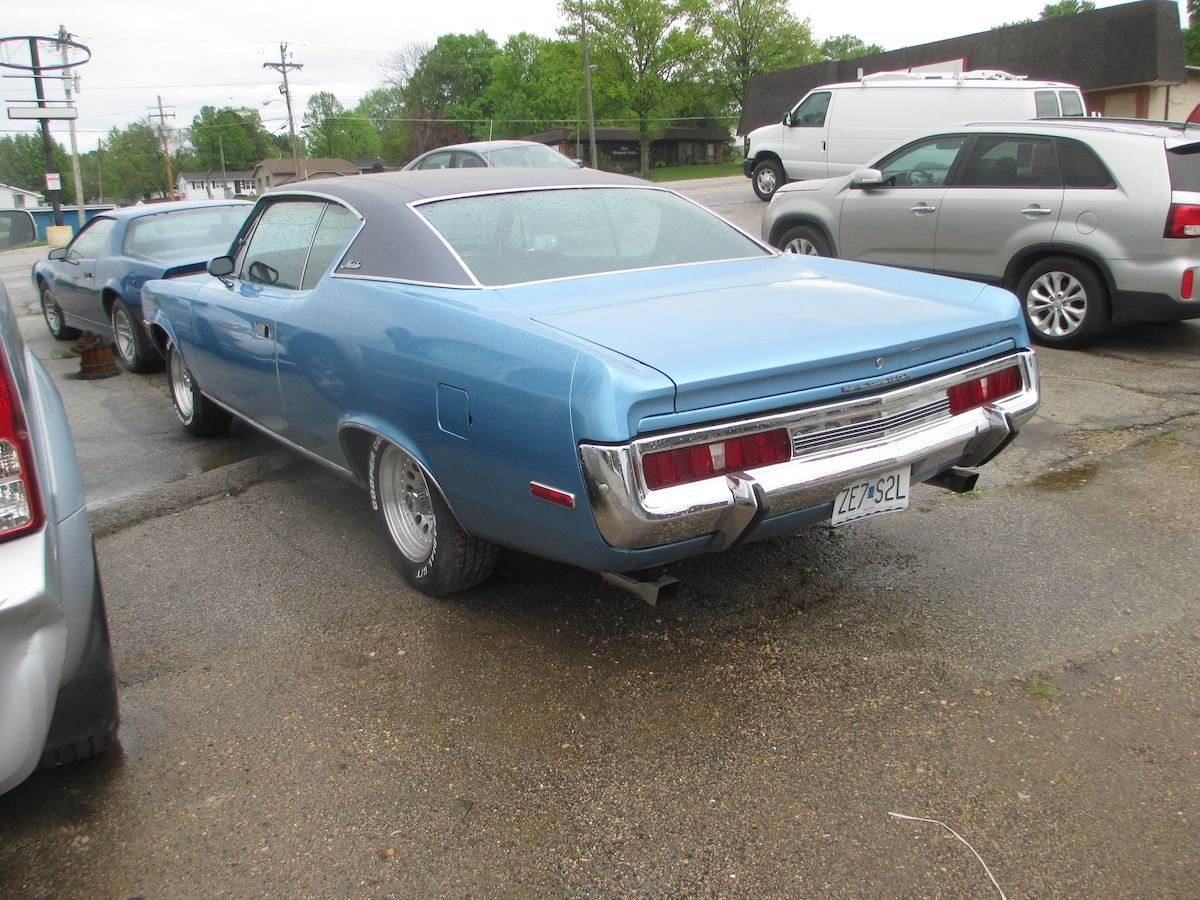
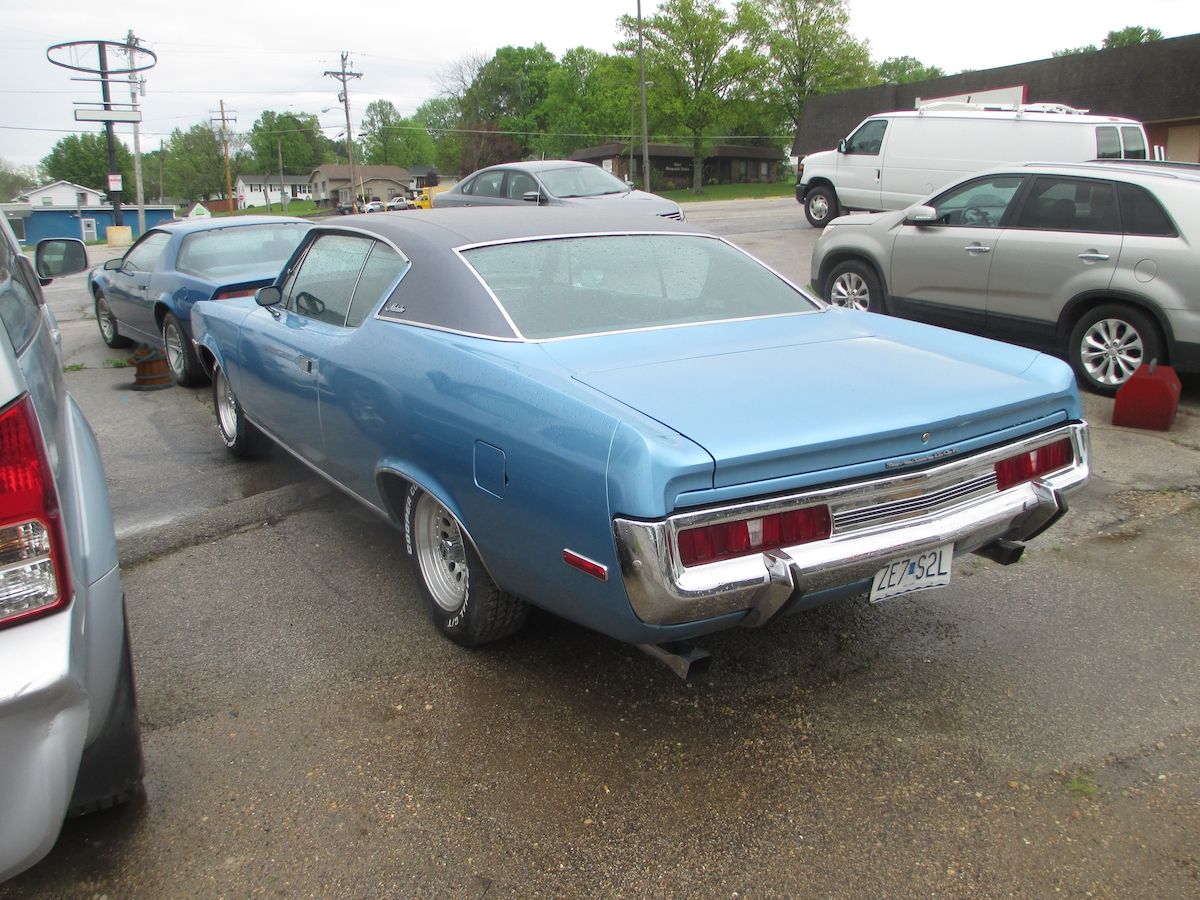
toolbox: none [1060,307,1126,378] -> present [1112,358,1181,431]

